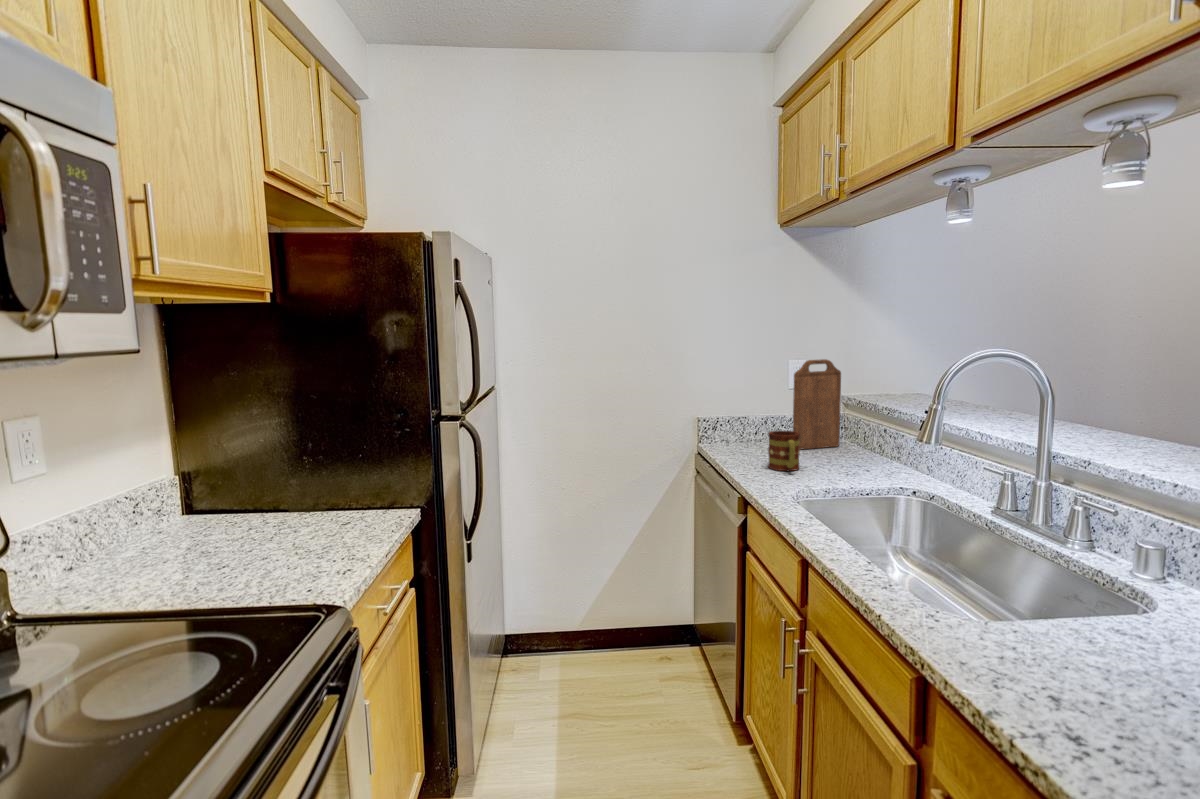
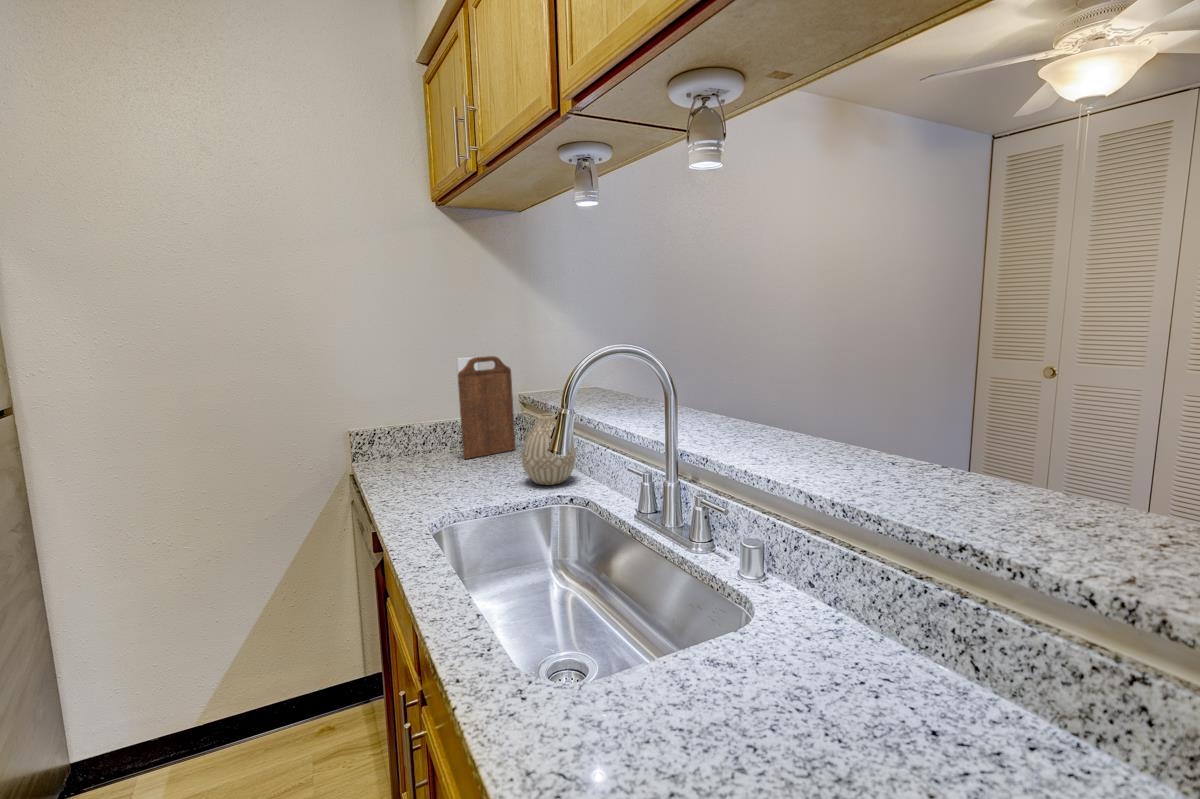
vase: none [862,413,916,478] -> present [521,414,576,485]
mug: present [768,431,800,471] -> none [419,441,459,490]

